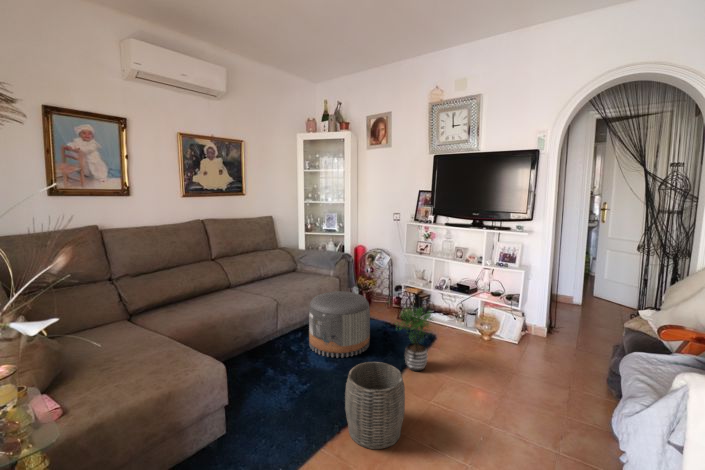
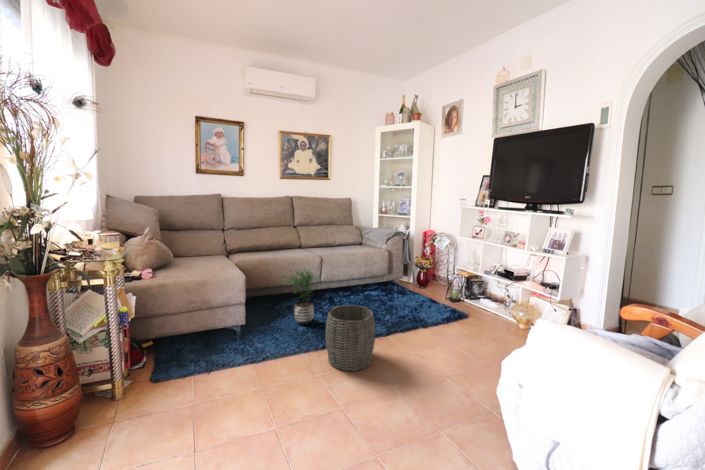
pouf: present [309,291,370,358] -> none [349,260,403,314]
potted plant: present [395,308,433,371] -> present [284,269,319,324]

